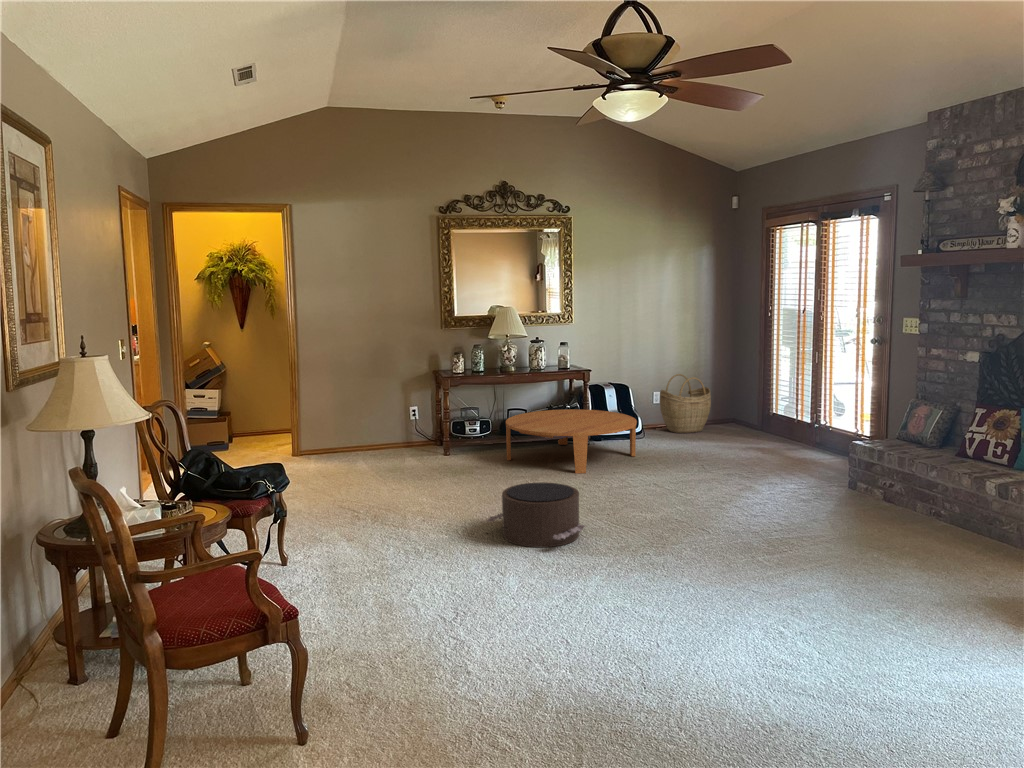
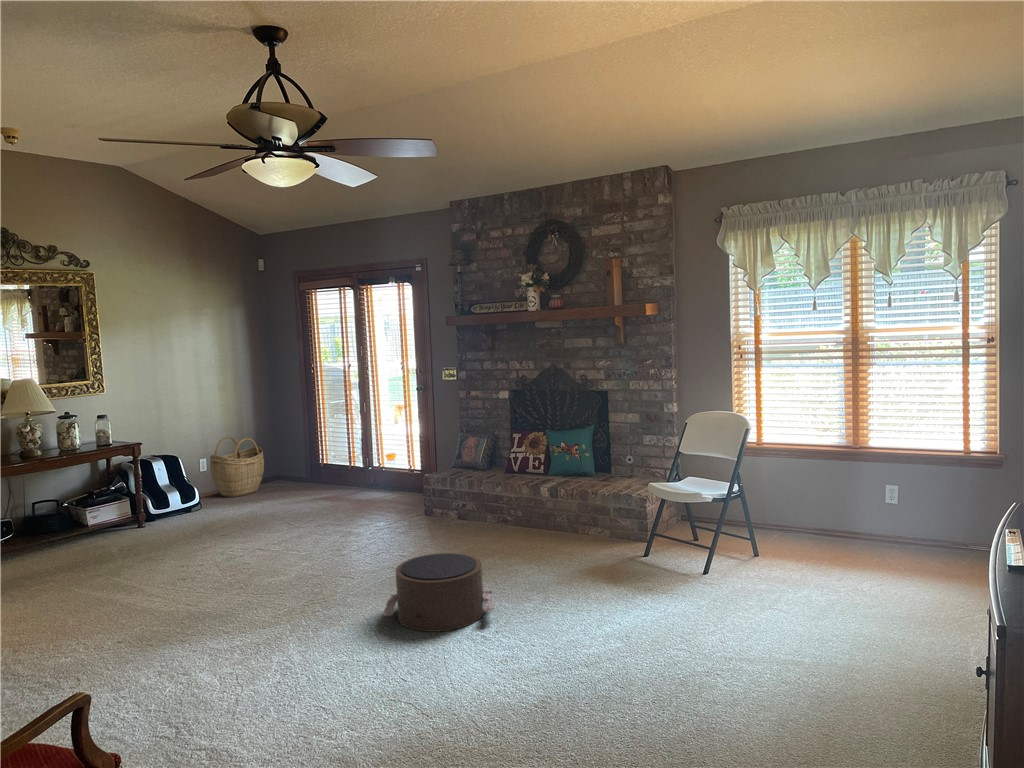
coffee table: present [506,409,637,474] -> none [45,485,213,564]
pouf: present [487,482,585,547] -> present [384,553,494,632]

